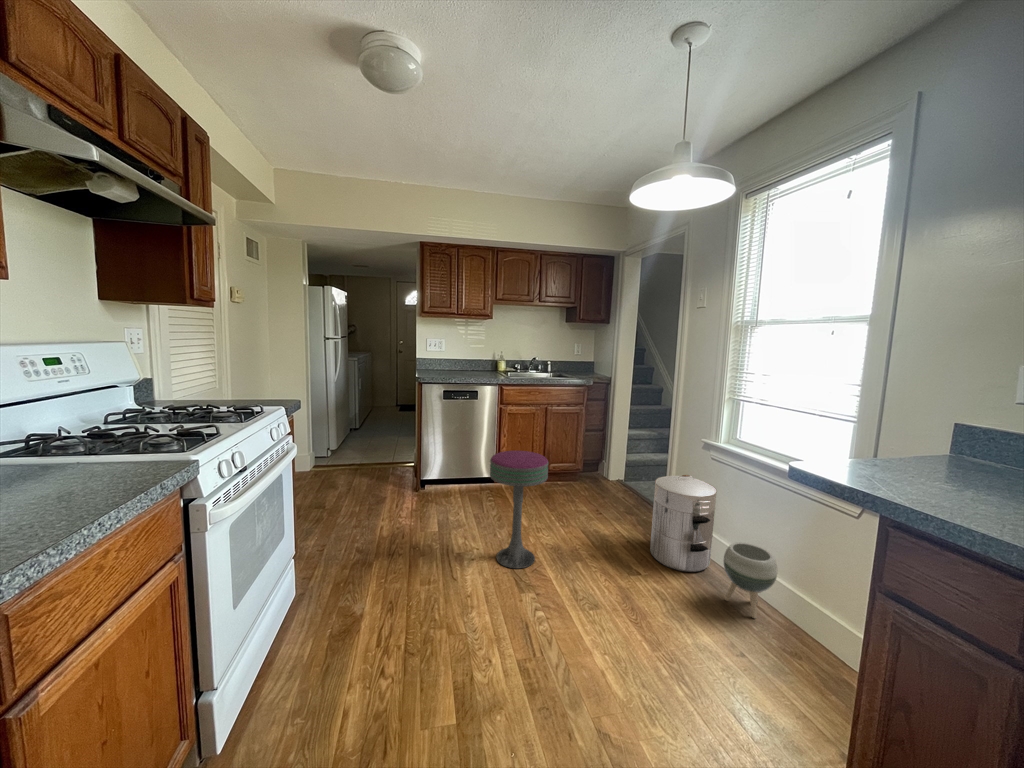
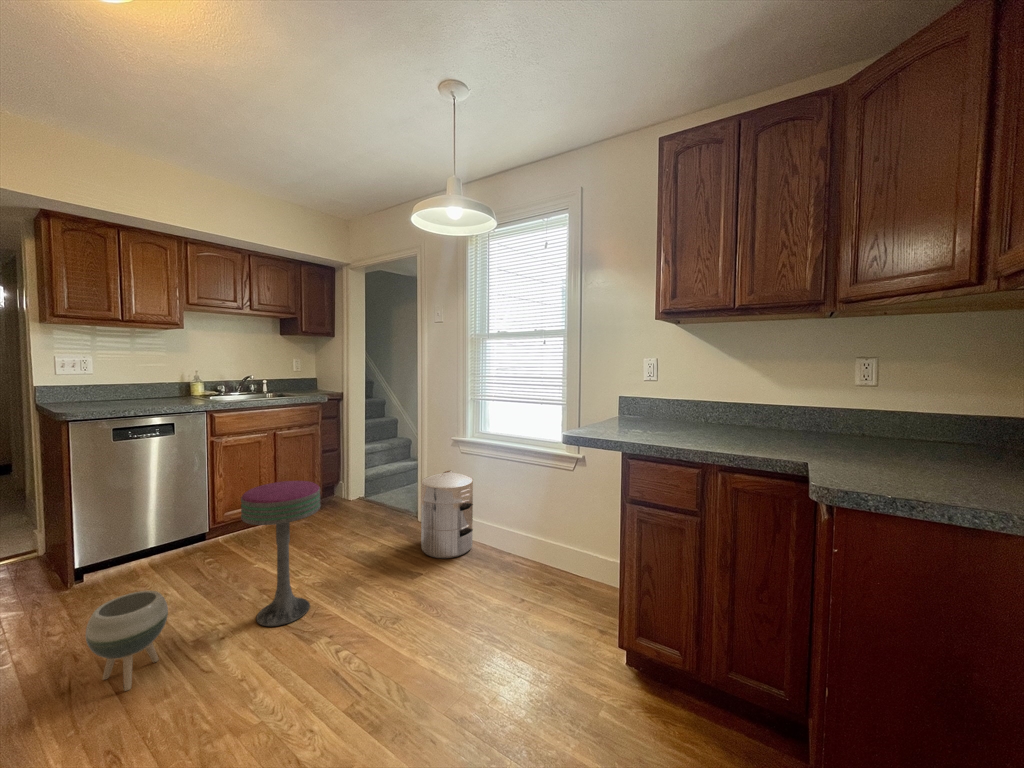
planter: present [723,542,778,618] -> present [86,591,168,691]

